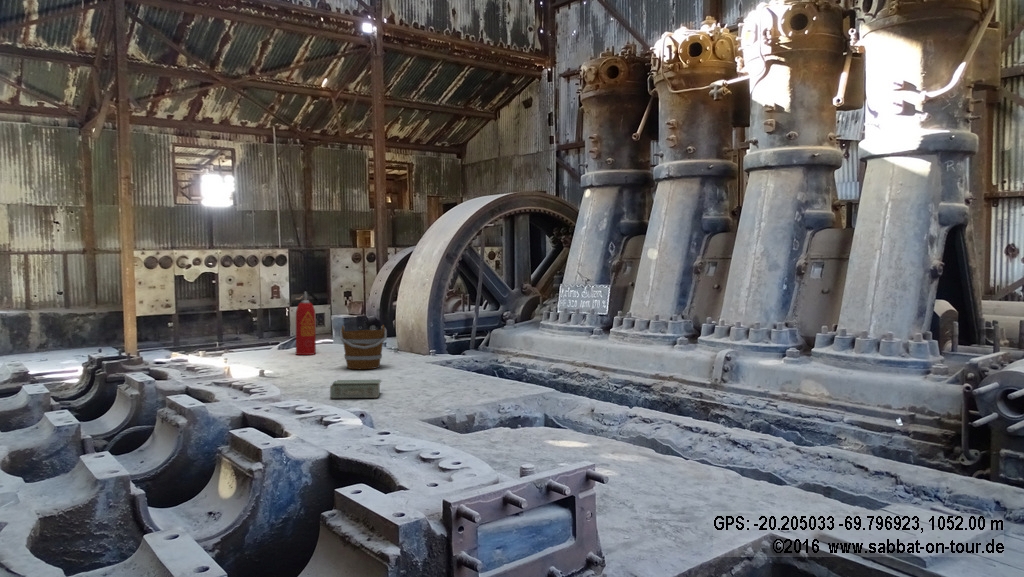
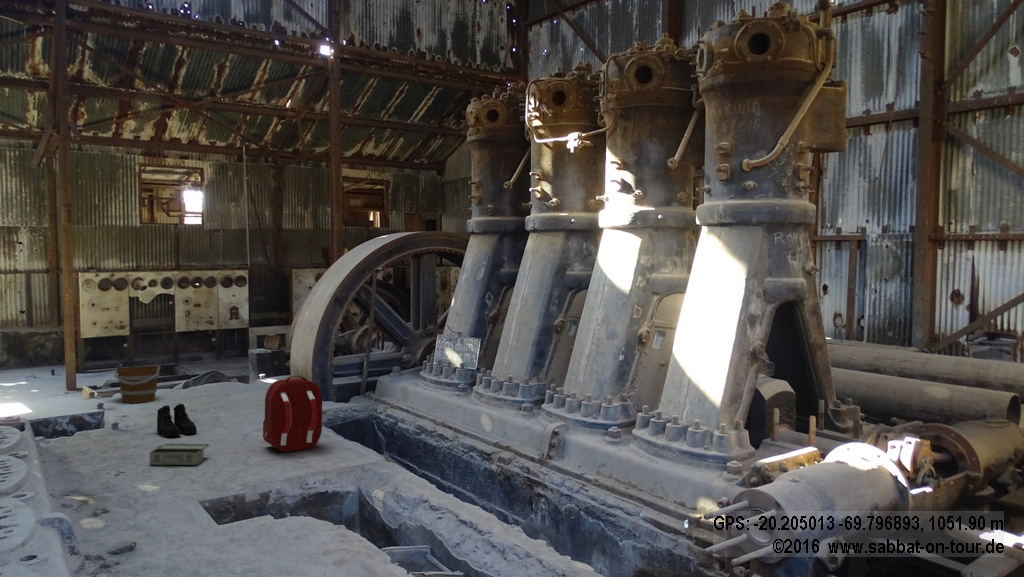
fire extinguisher: present [296,292,318,355] -> none [178,338,204,402]
backpack: none [425,312,483,387] -> present [263,376,322,452]
bucket: present [340,325,387,369] -> present [115,363,160,403]
boots: none [305,348,346,379] -> present [157,404,197,437]

